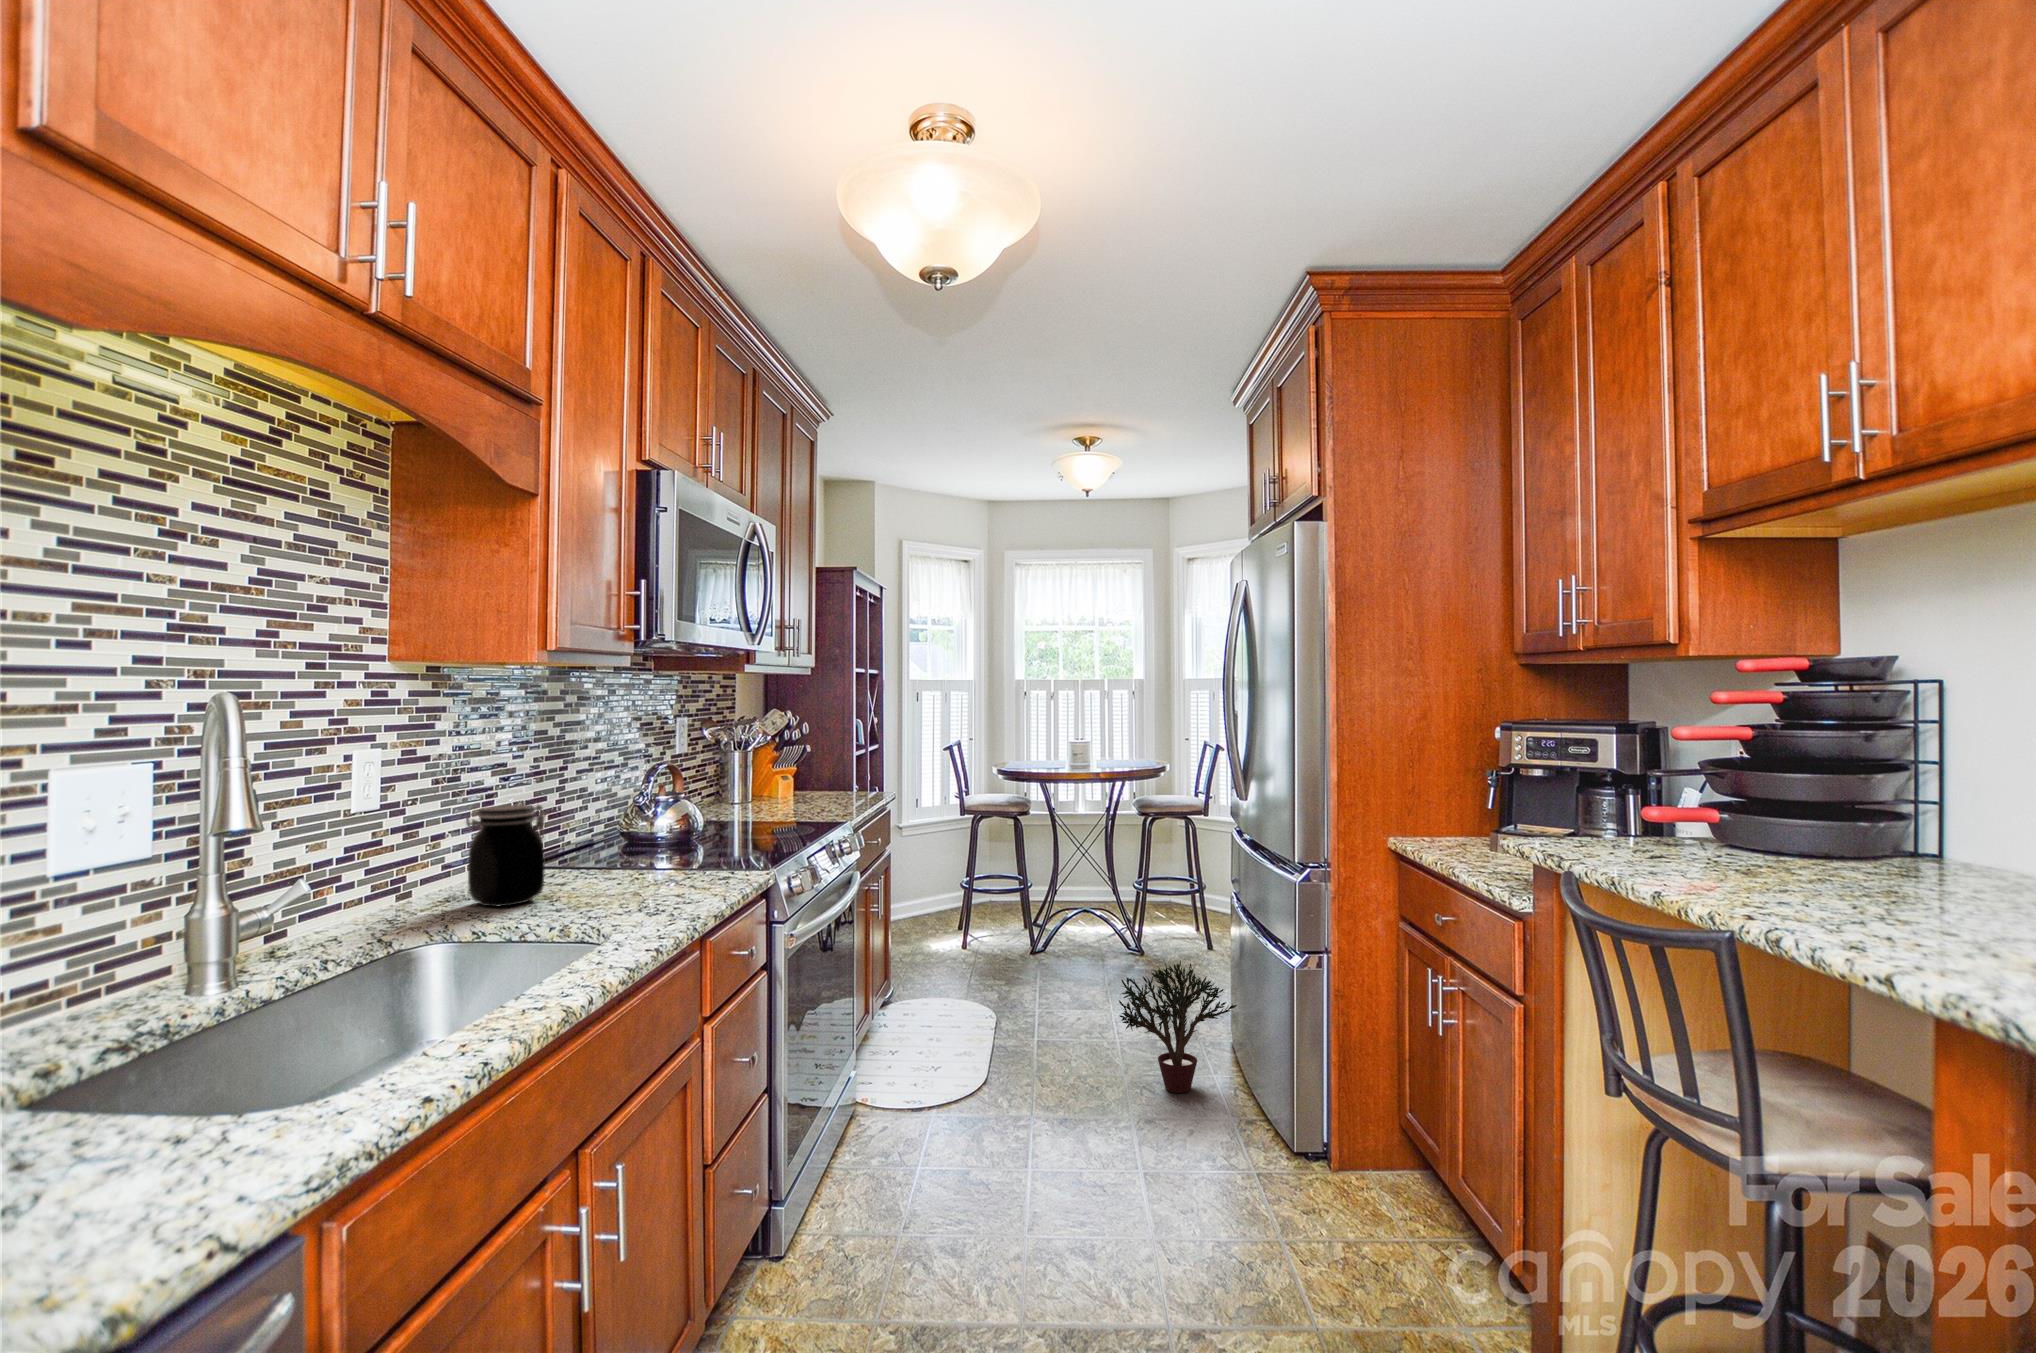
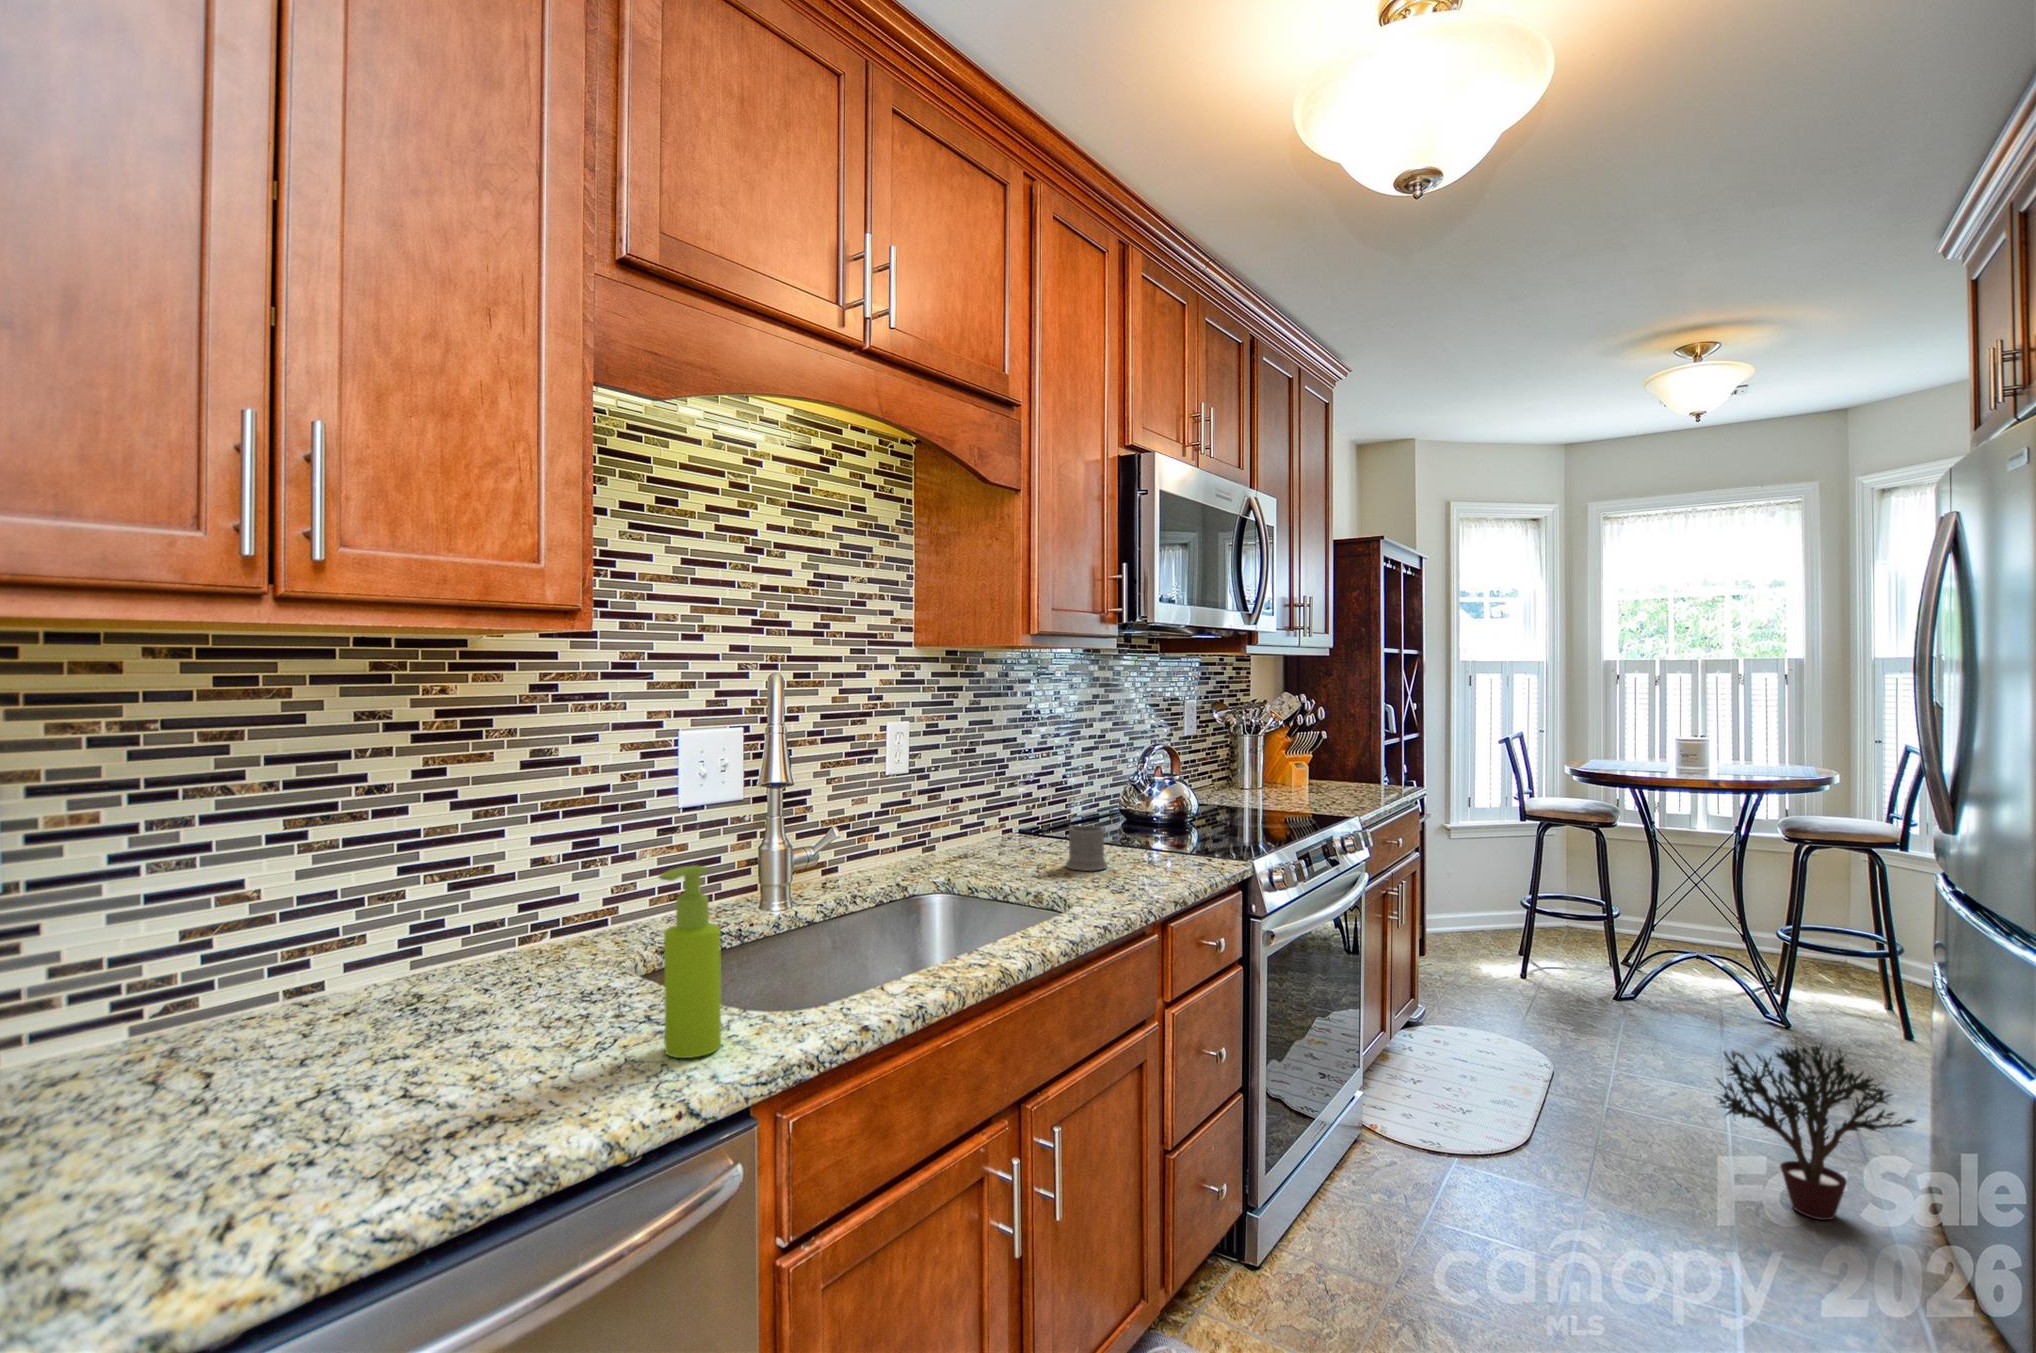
jar: present [466,805,545,907] -> none [969,777,1033,868]
mug: none [584,845,649,898] -> present [1066,825,1123,871]
soap dispenser: none [127,937,224,1195] -> present [659,865,721,1058]

